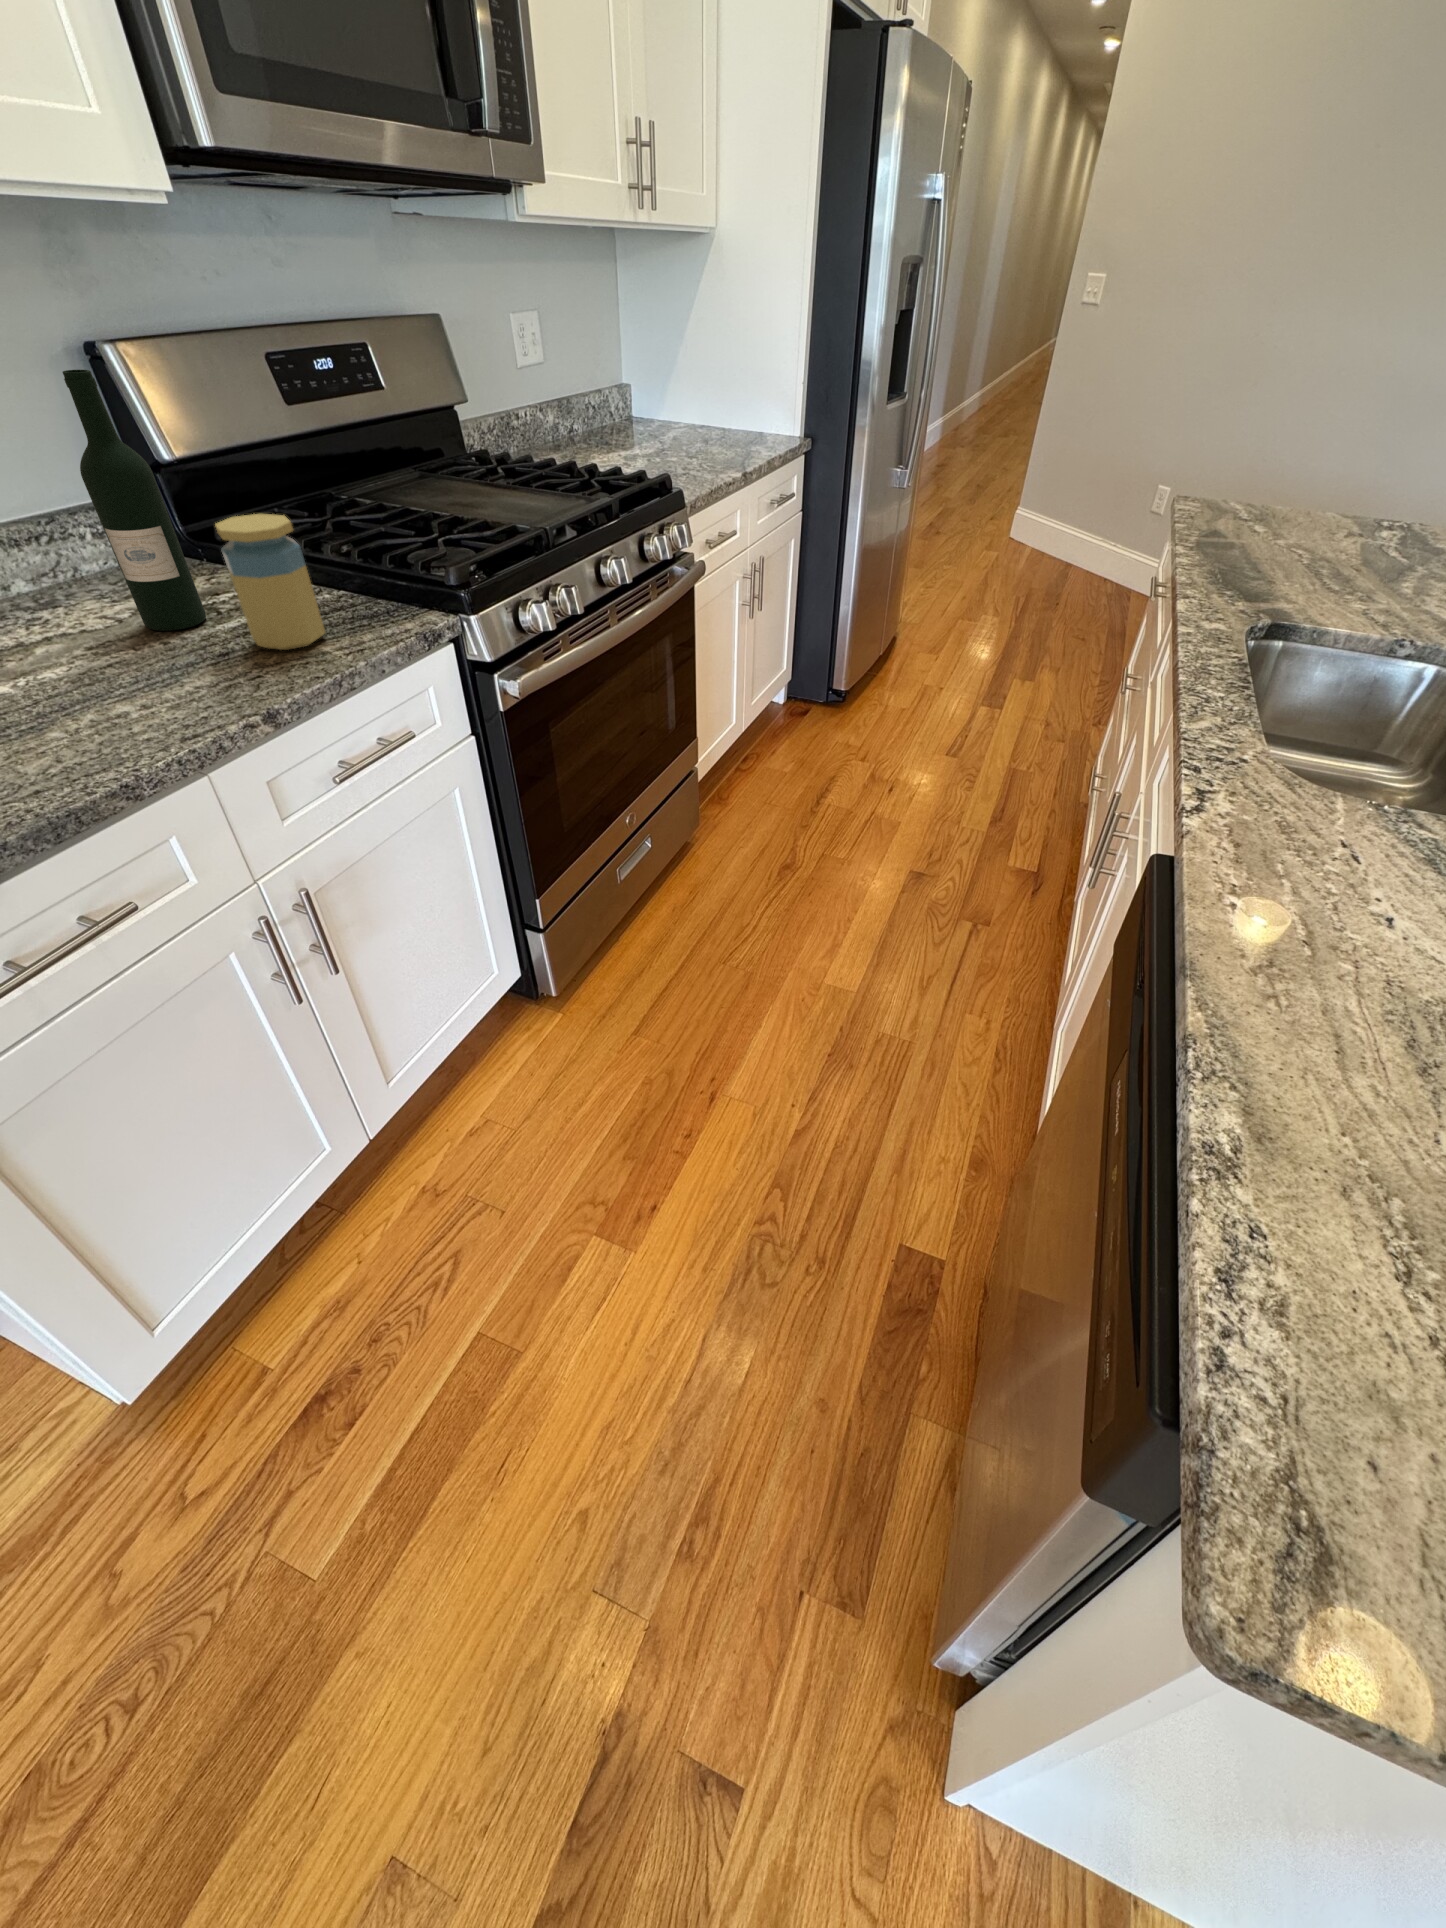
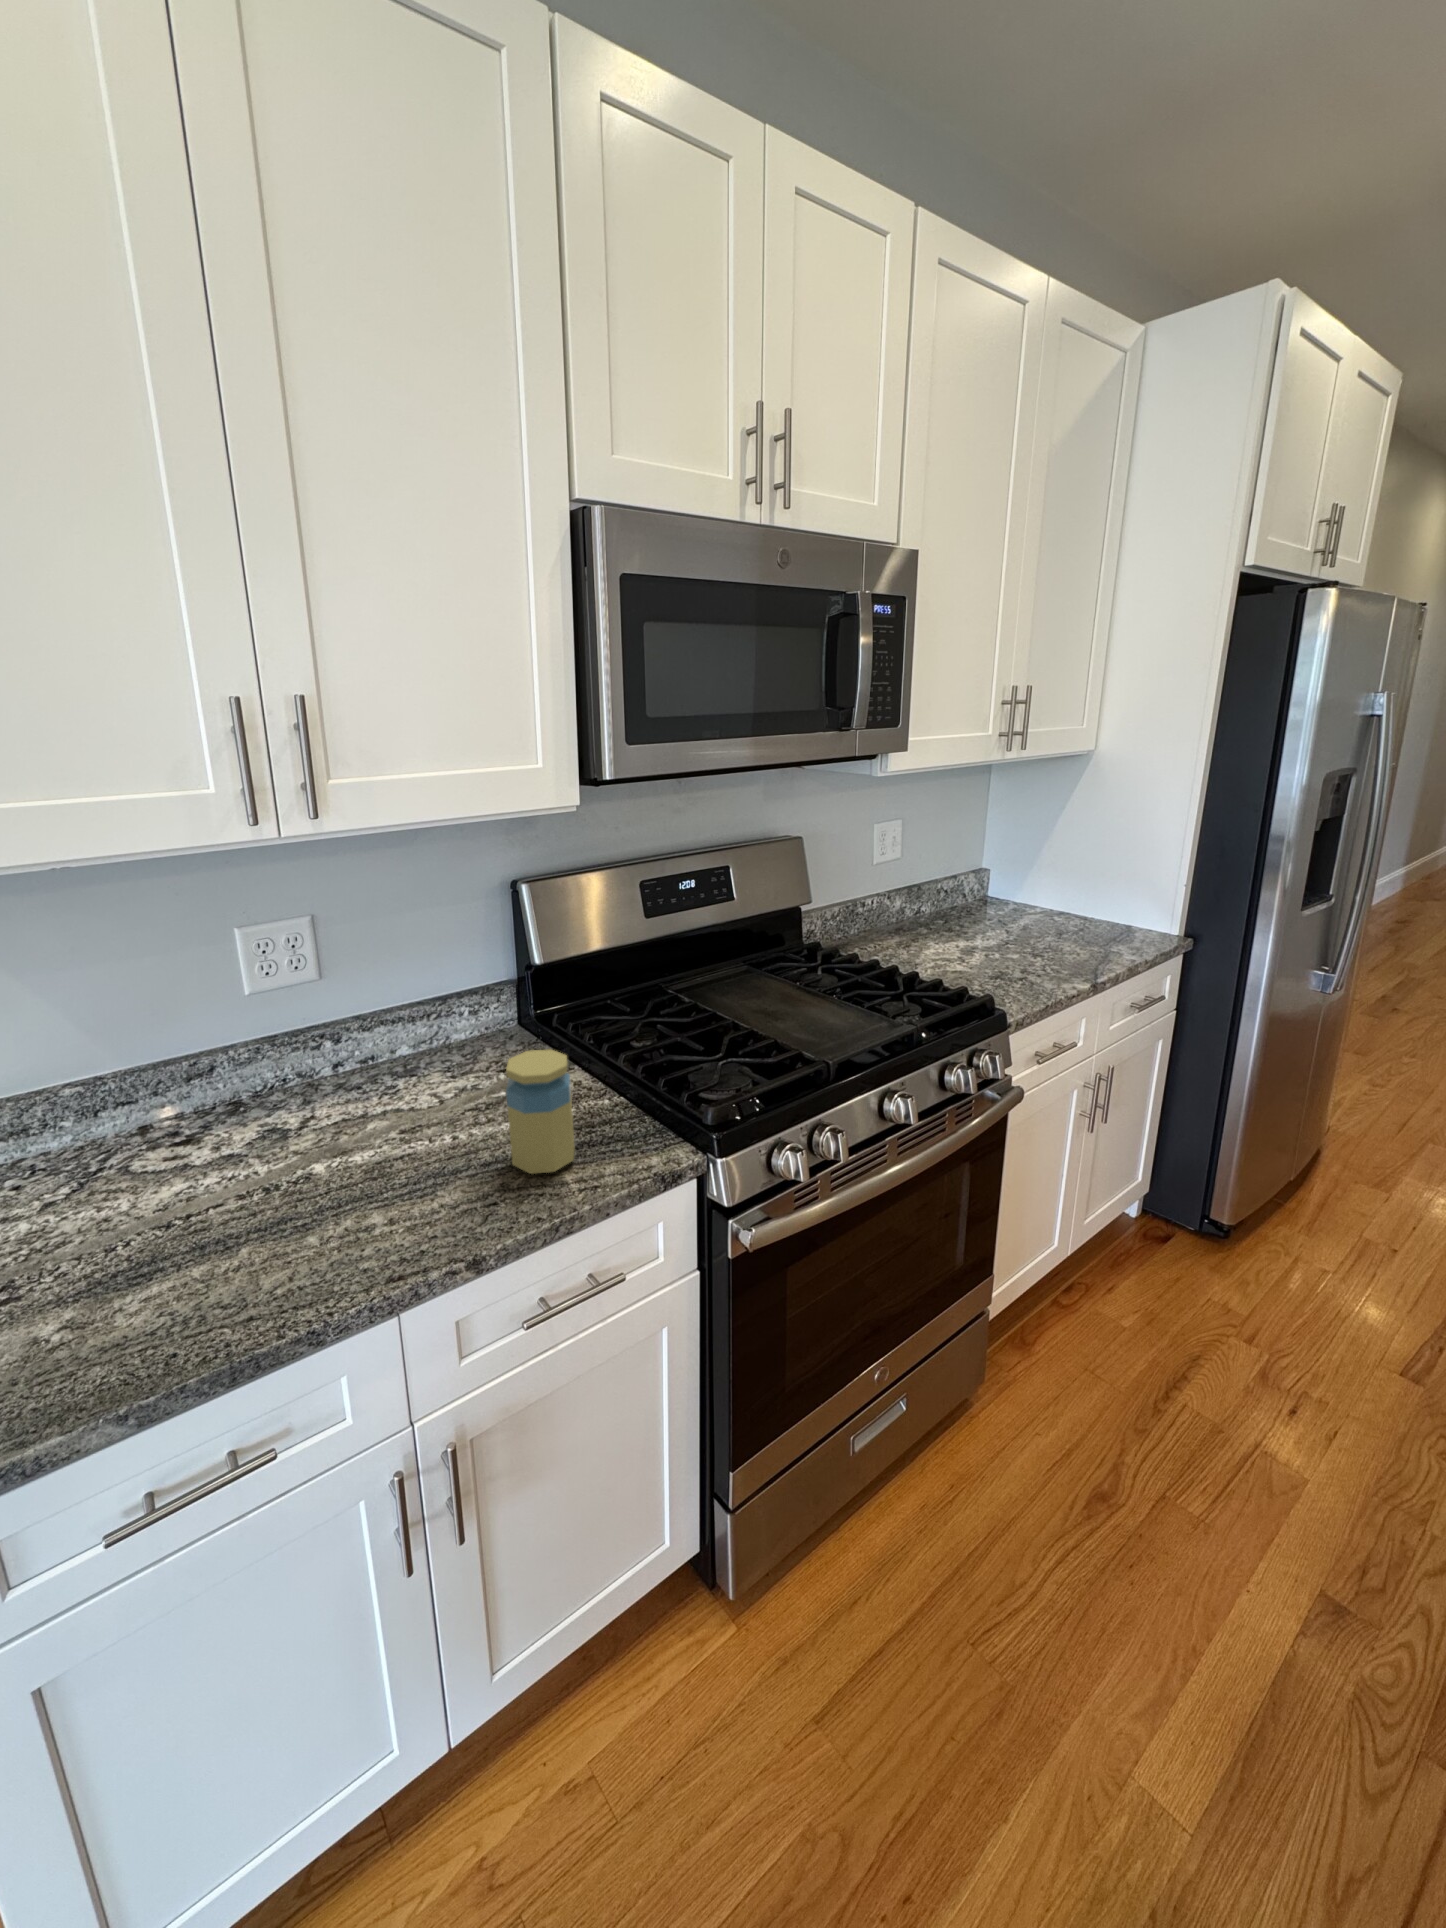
wine bottle: present [63,370,206,631] -> none [441,927,502,1124]

